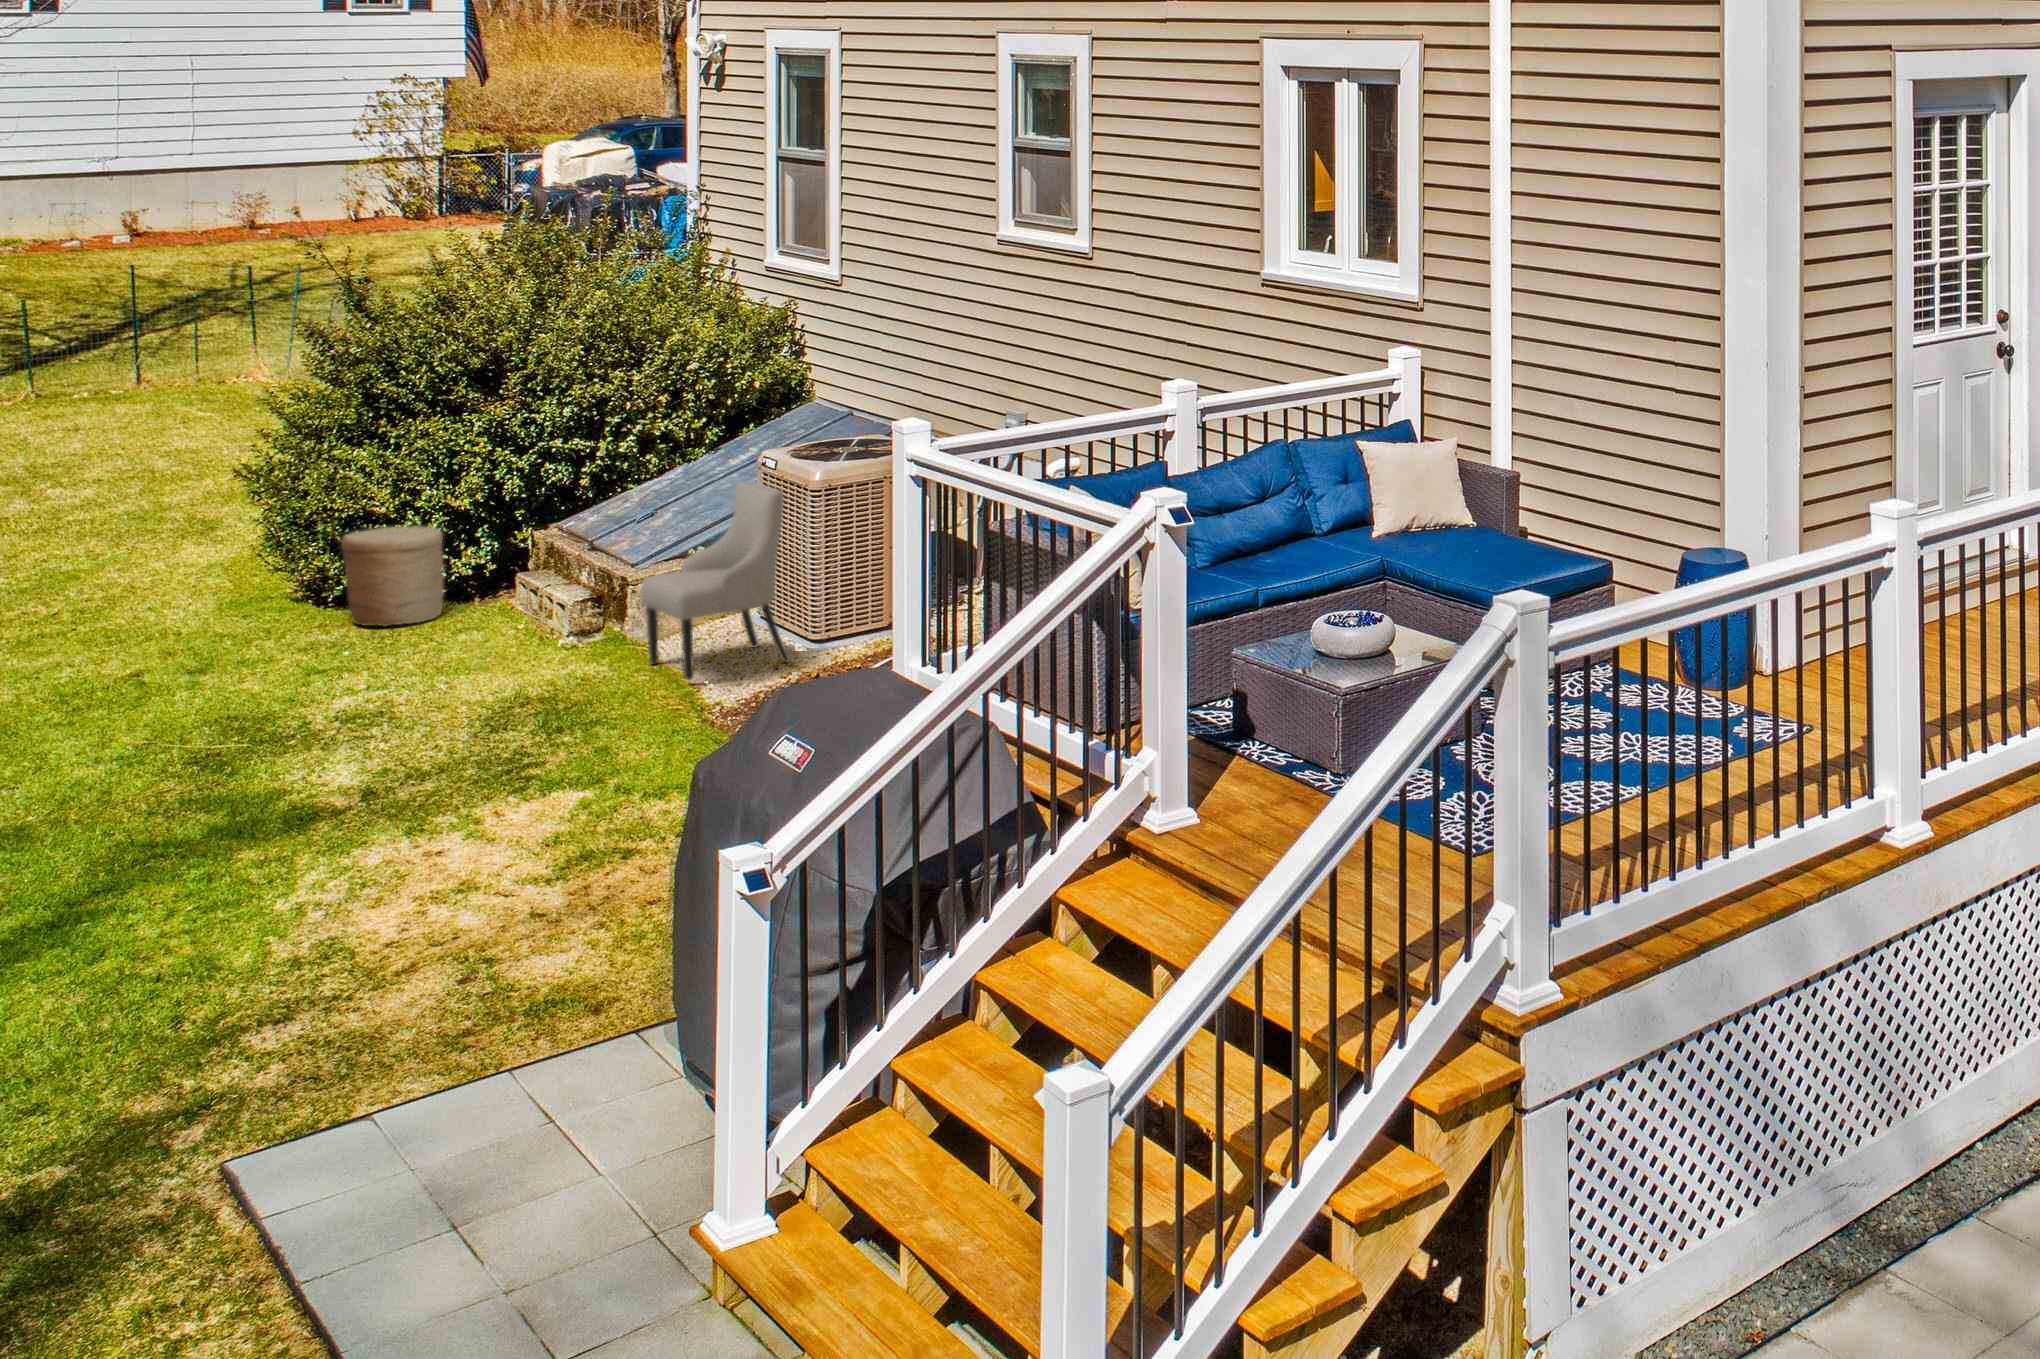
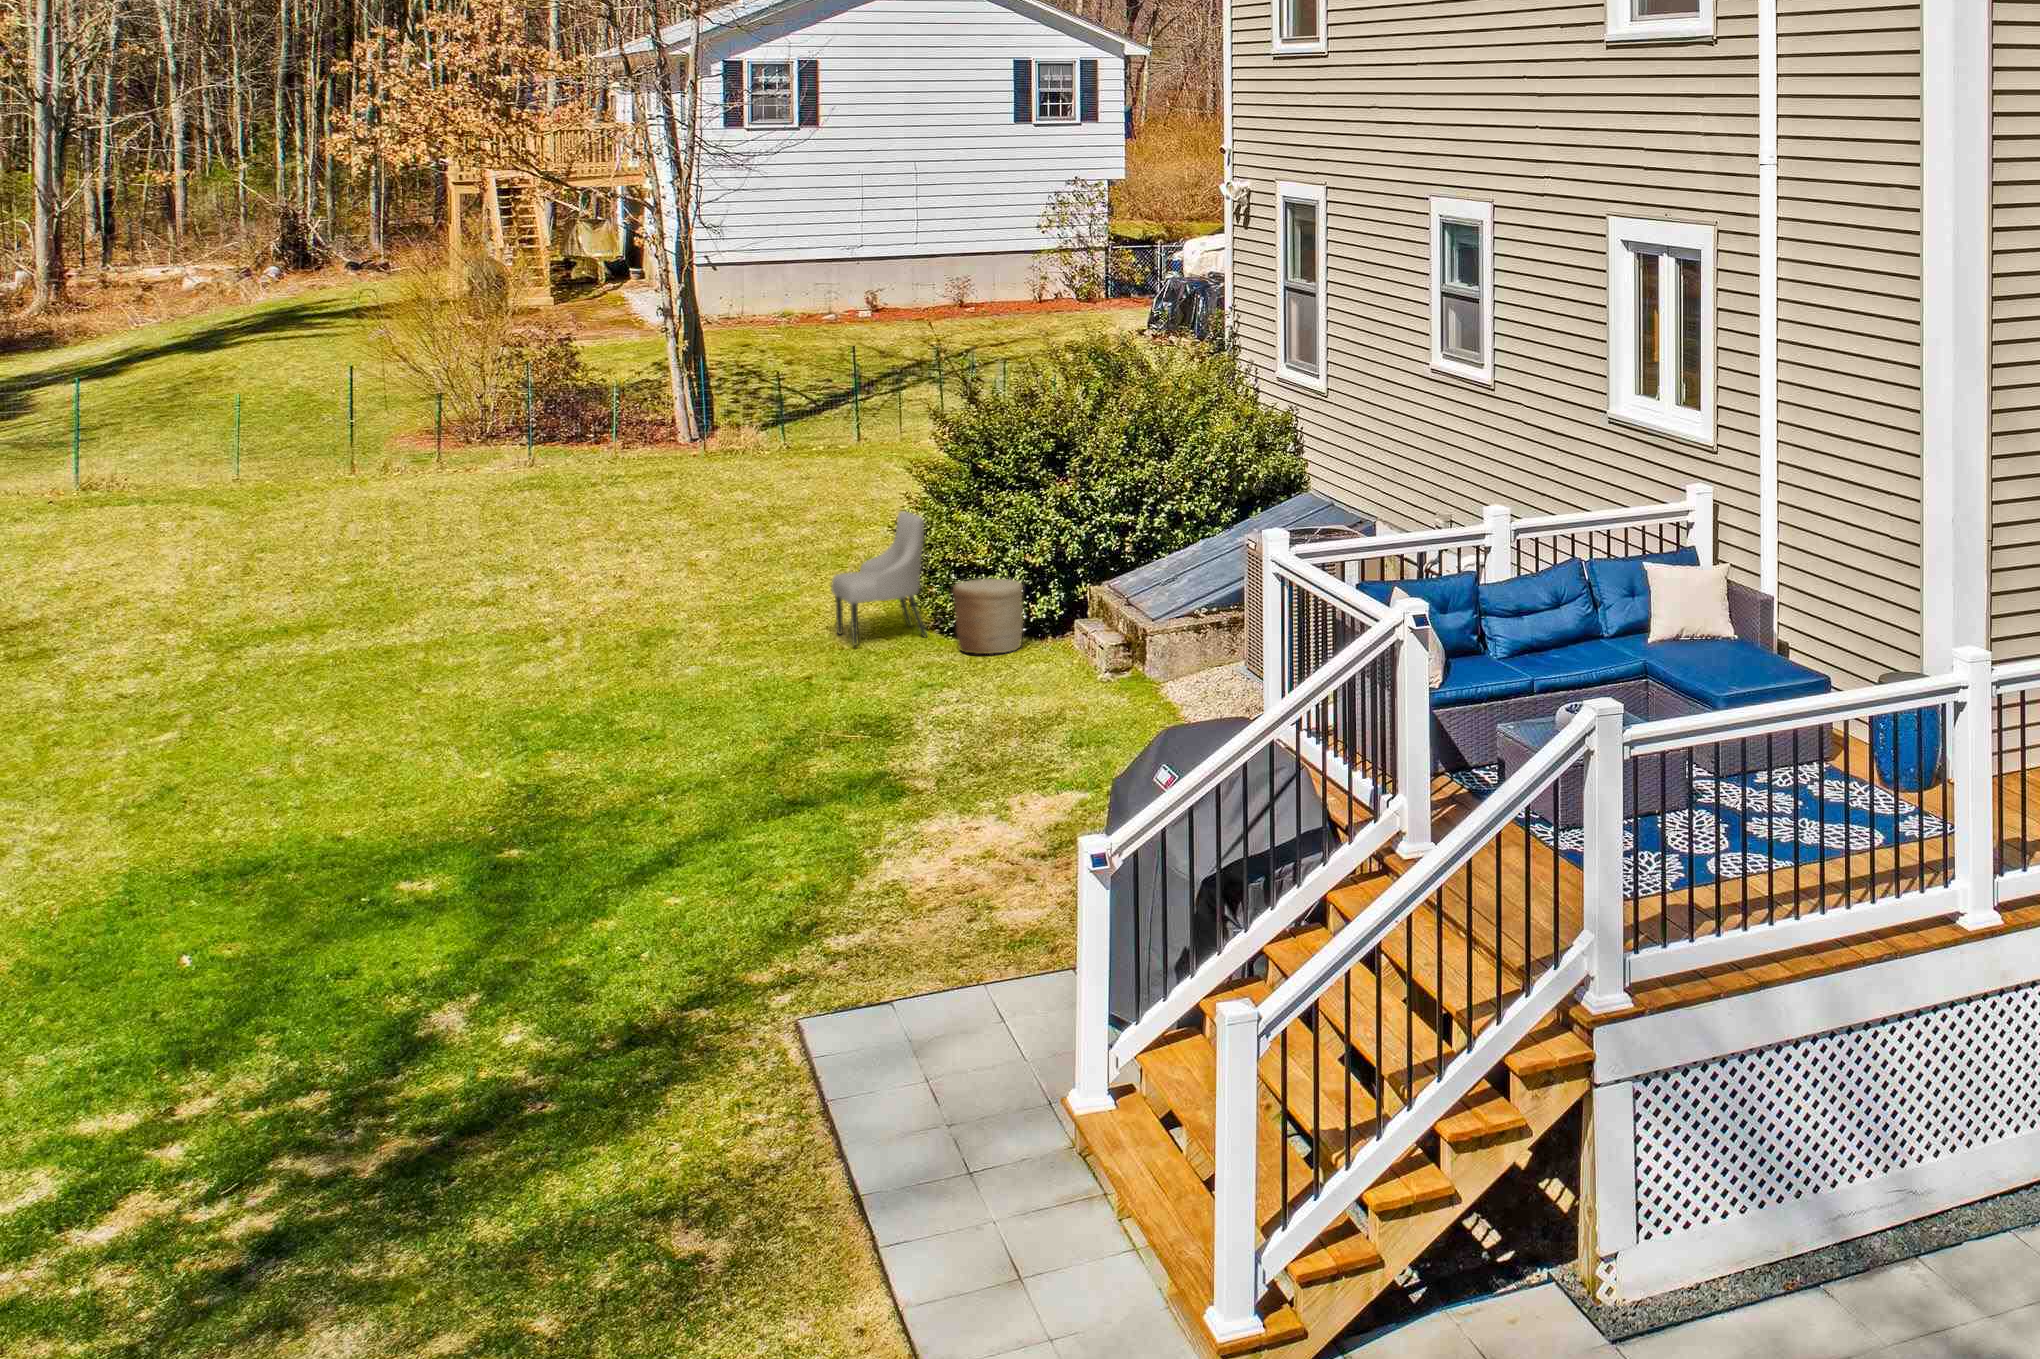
chair: present [641,481,790,681] -> present [831,511,927,645]

